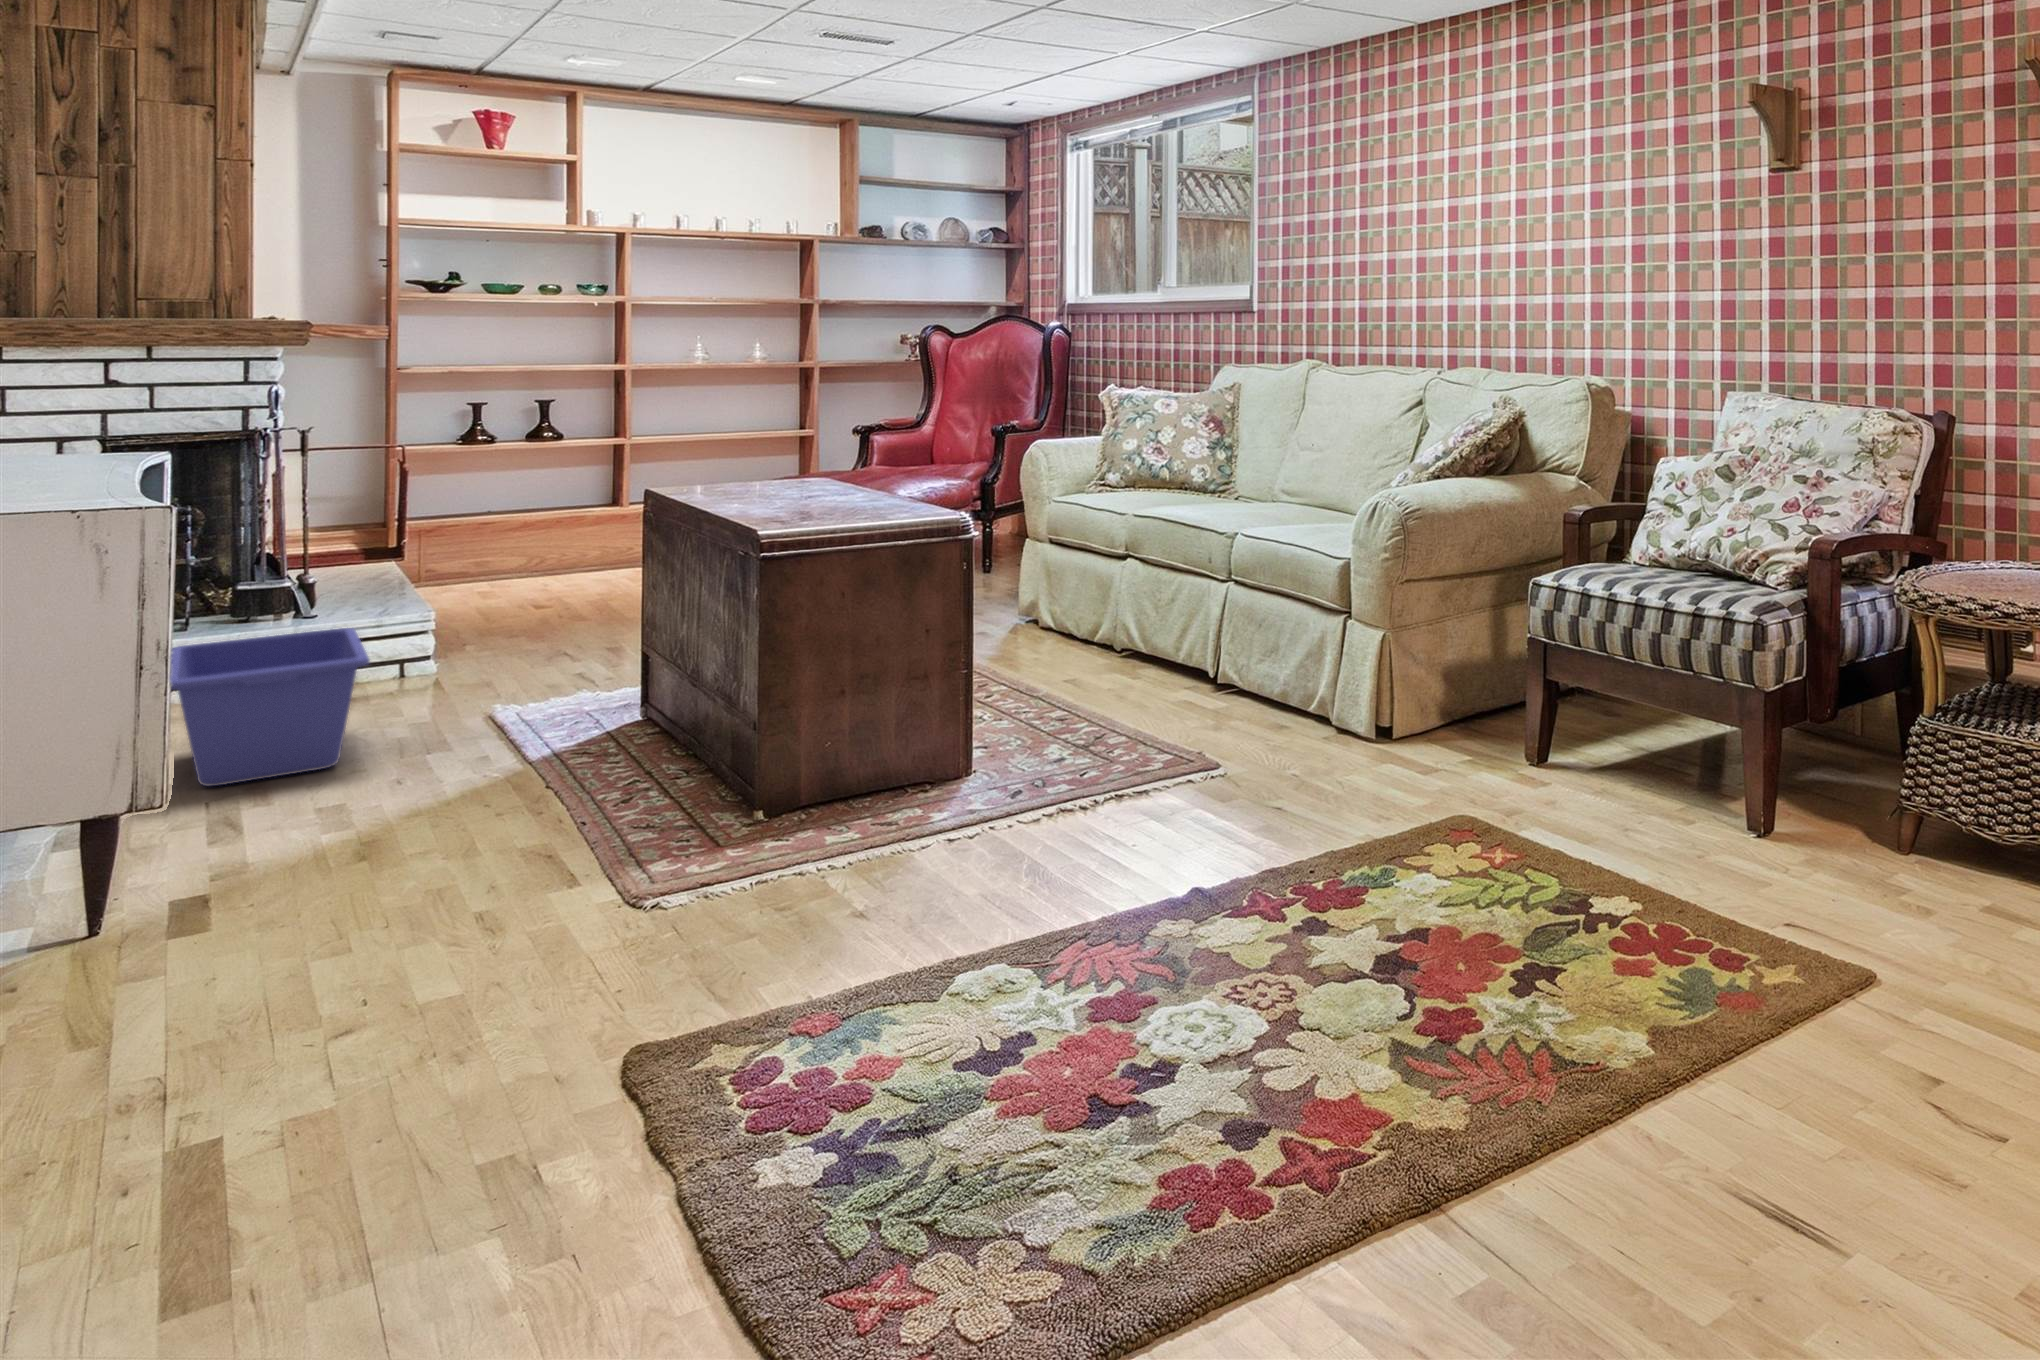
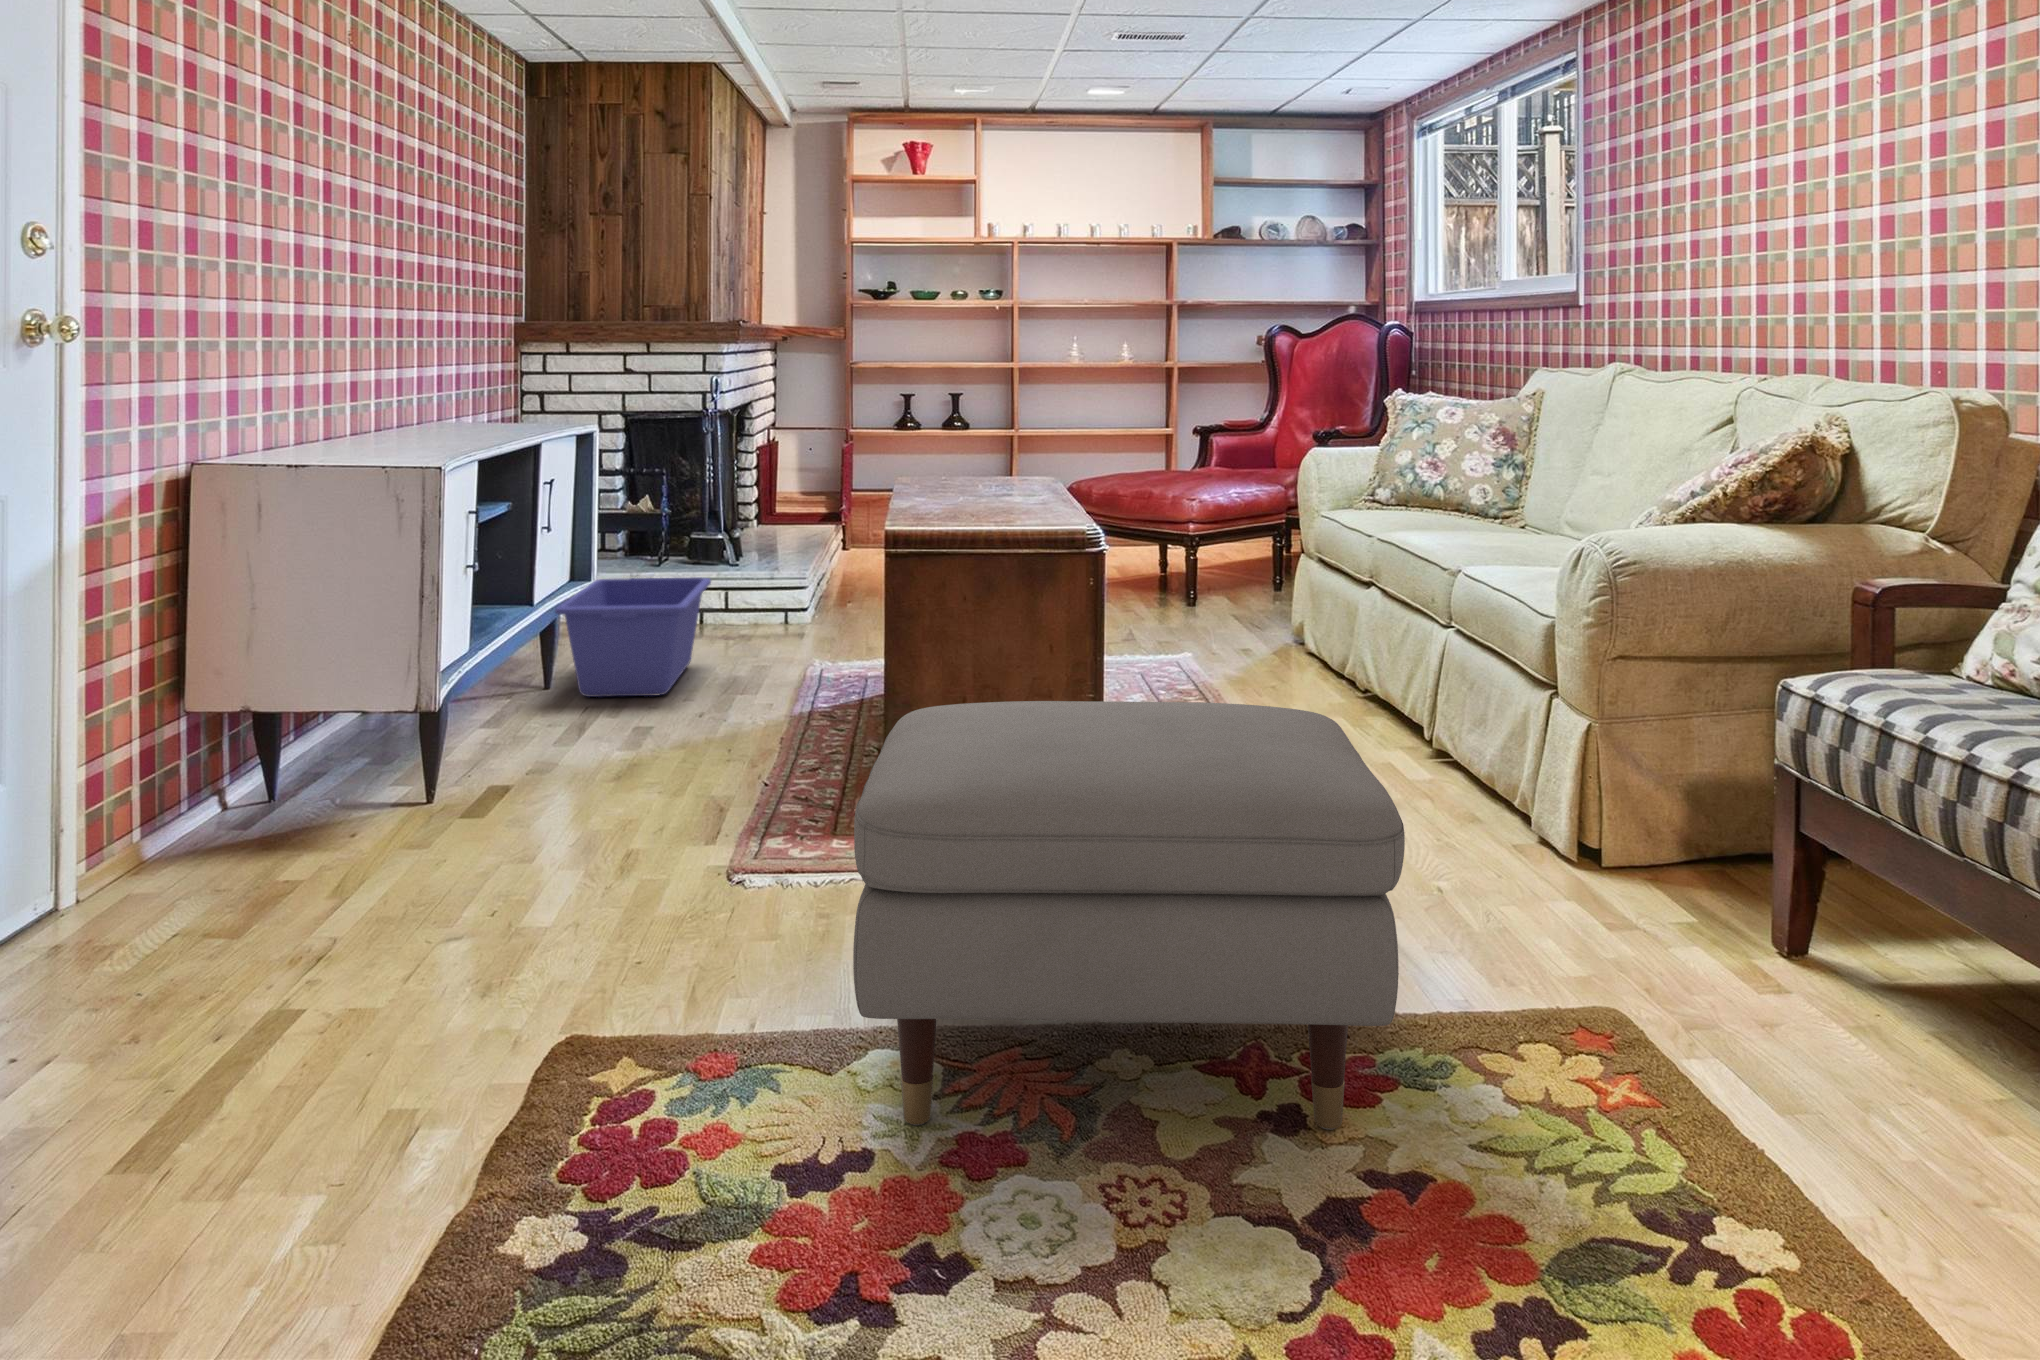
ottoman: none [911,638,1396,1009] -> present [853,701,1405,1130]

